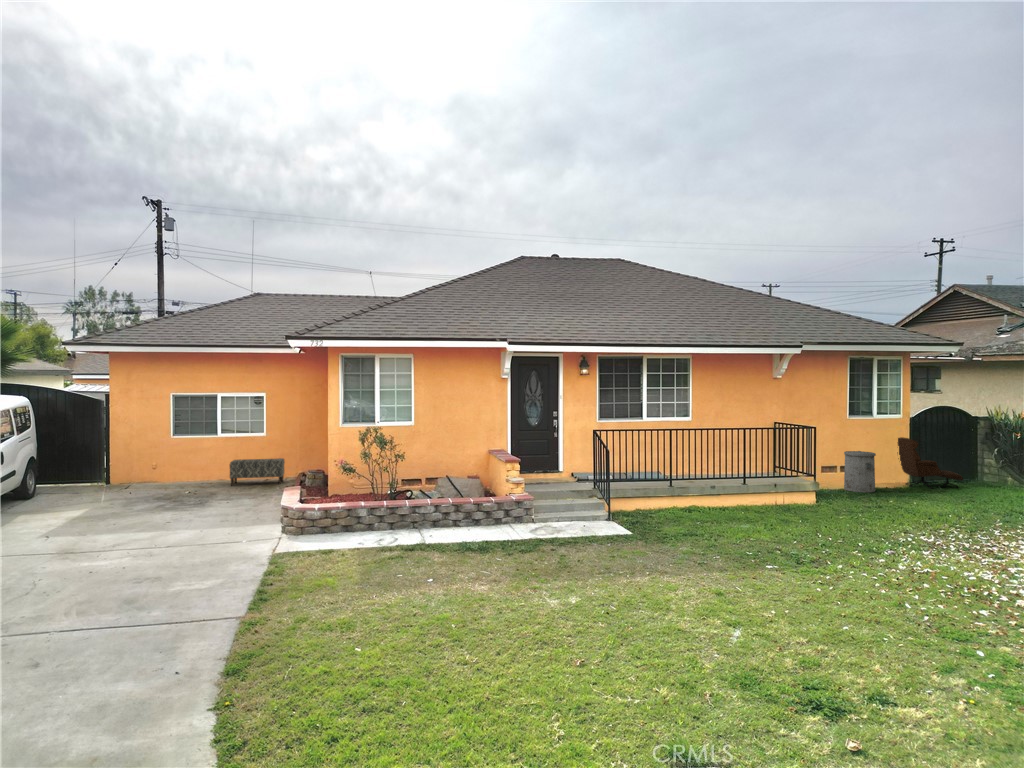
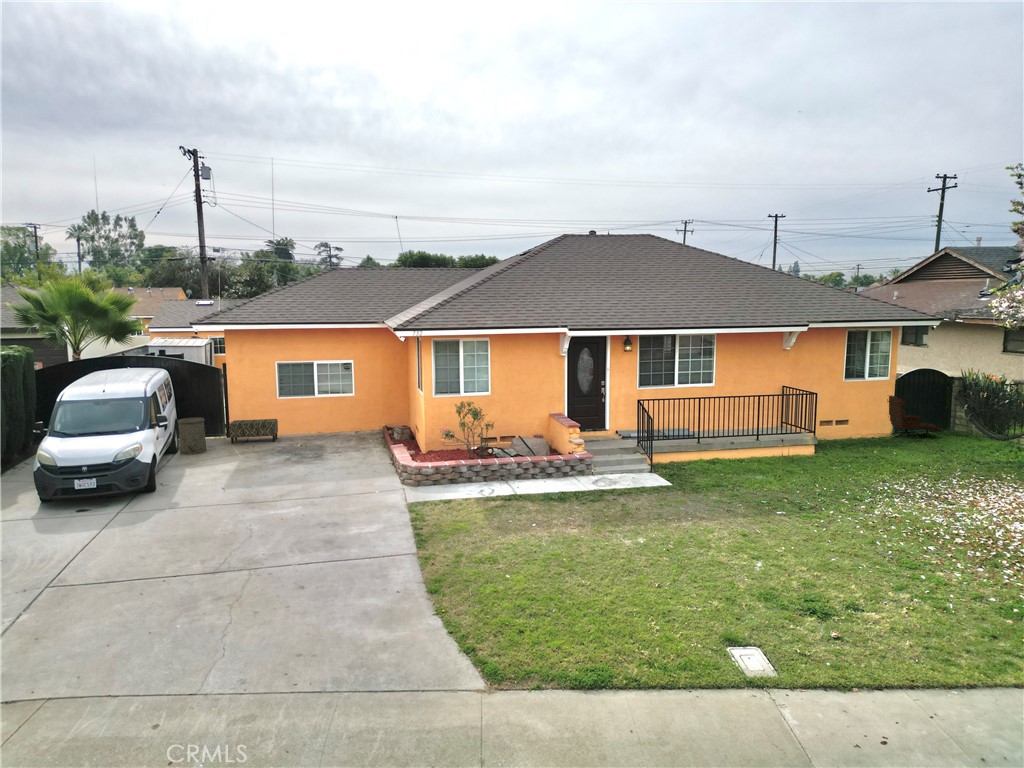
trash can: present [844,451,876,492] -> present [177,417,206,455]
bench: present [230,458,285,486] -> present [229,419,278,444]

